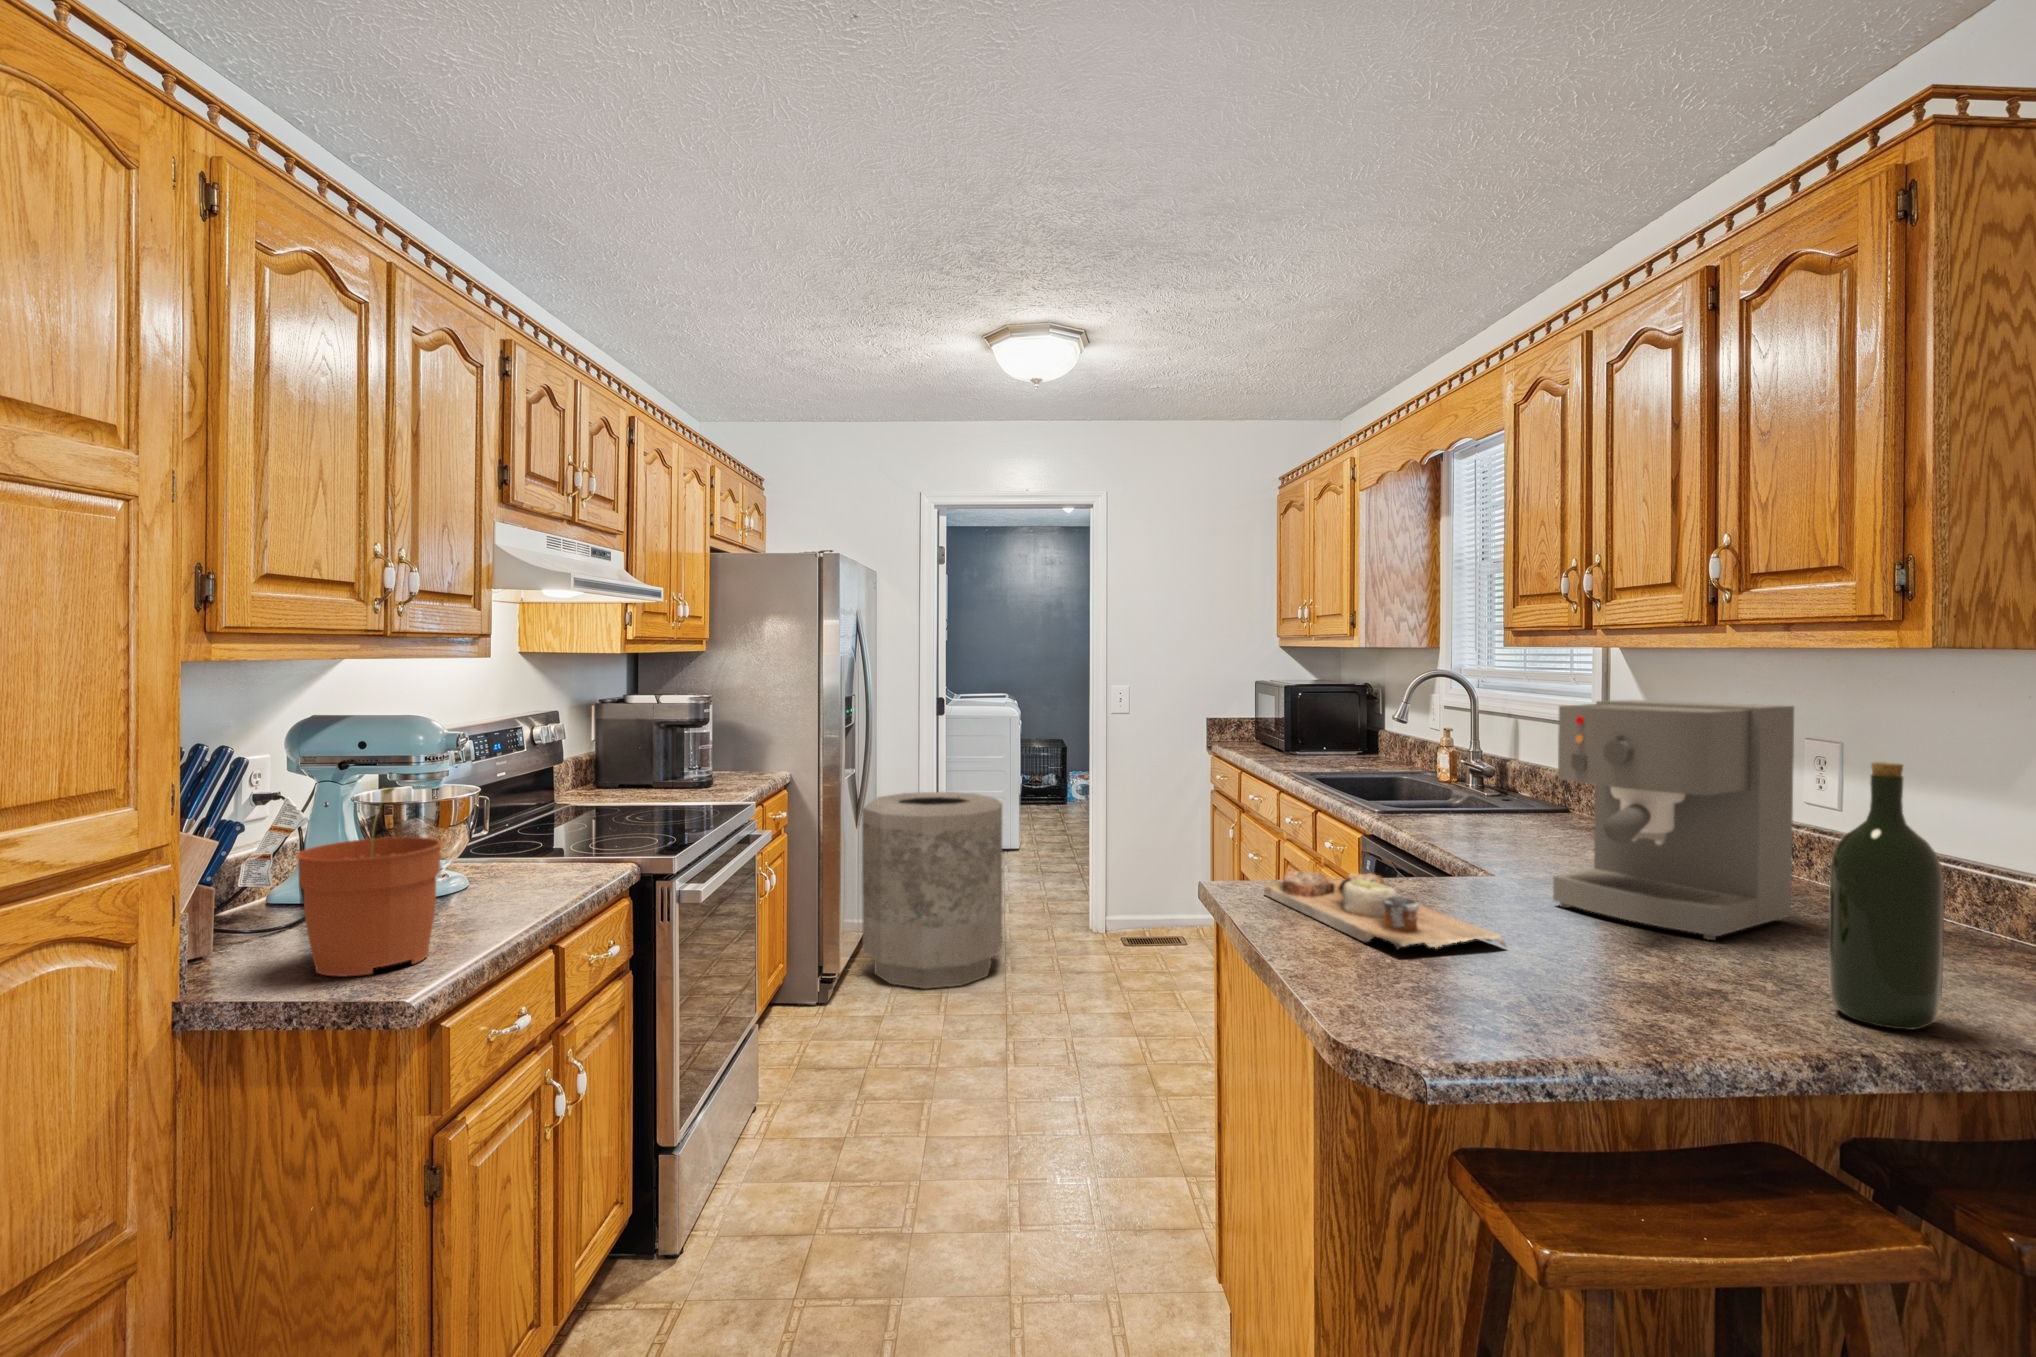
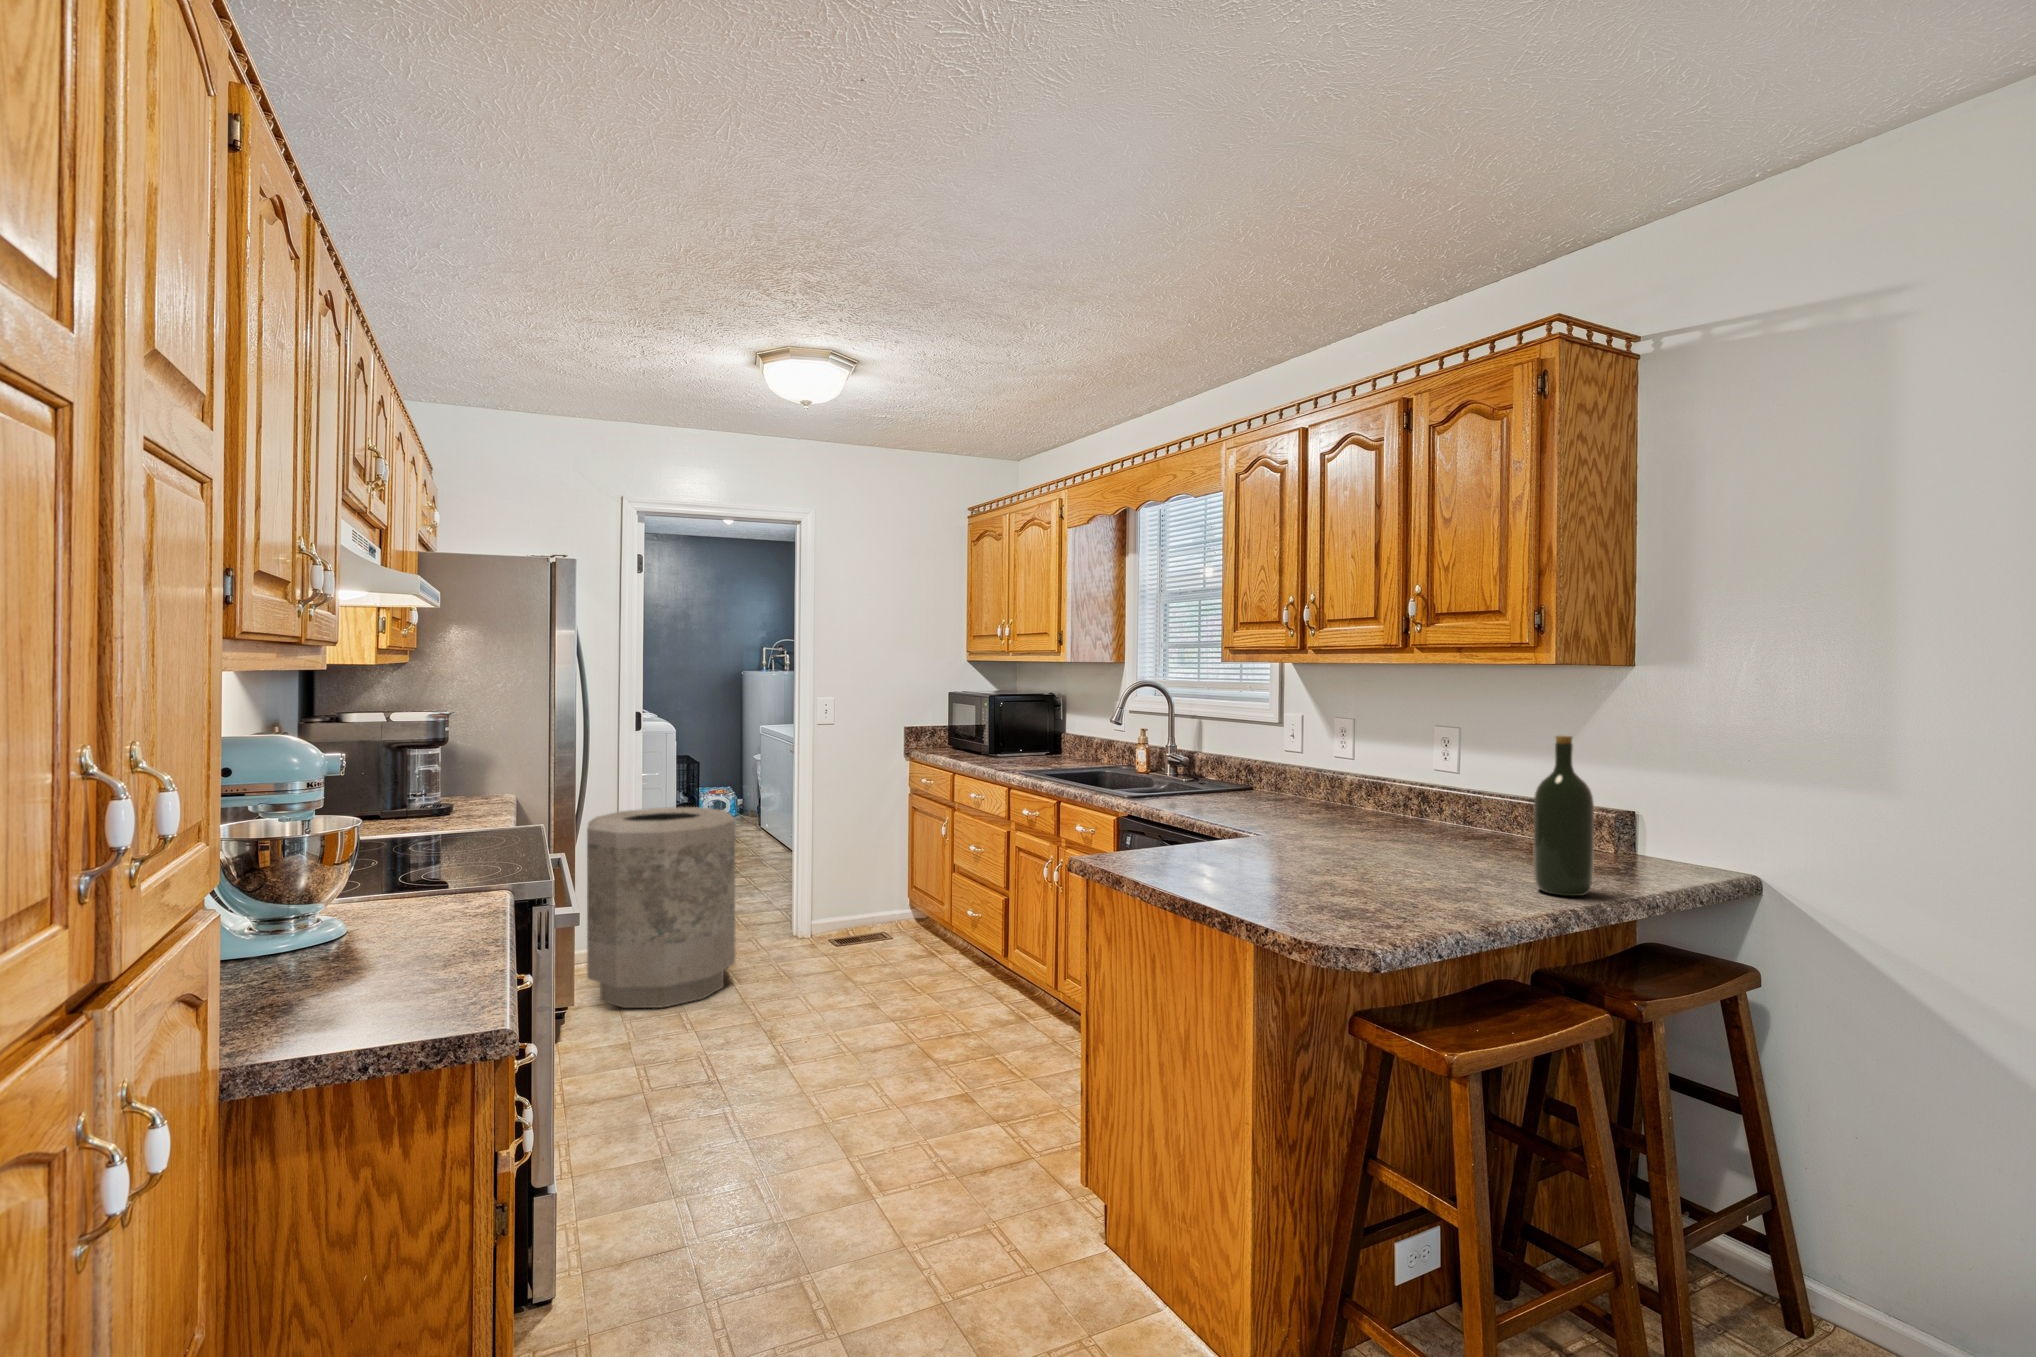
coffee maker: present [1553,700,1794,940] -> none [1326,701,1461,861]
plant pot: present [297,788,442,976] -> none [307,814,463,1022]
cutting board: present [1264,869,1507,949] -> none [1138,837,1337,885]

